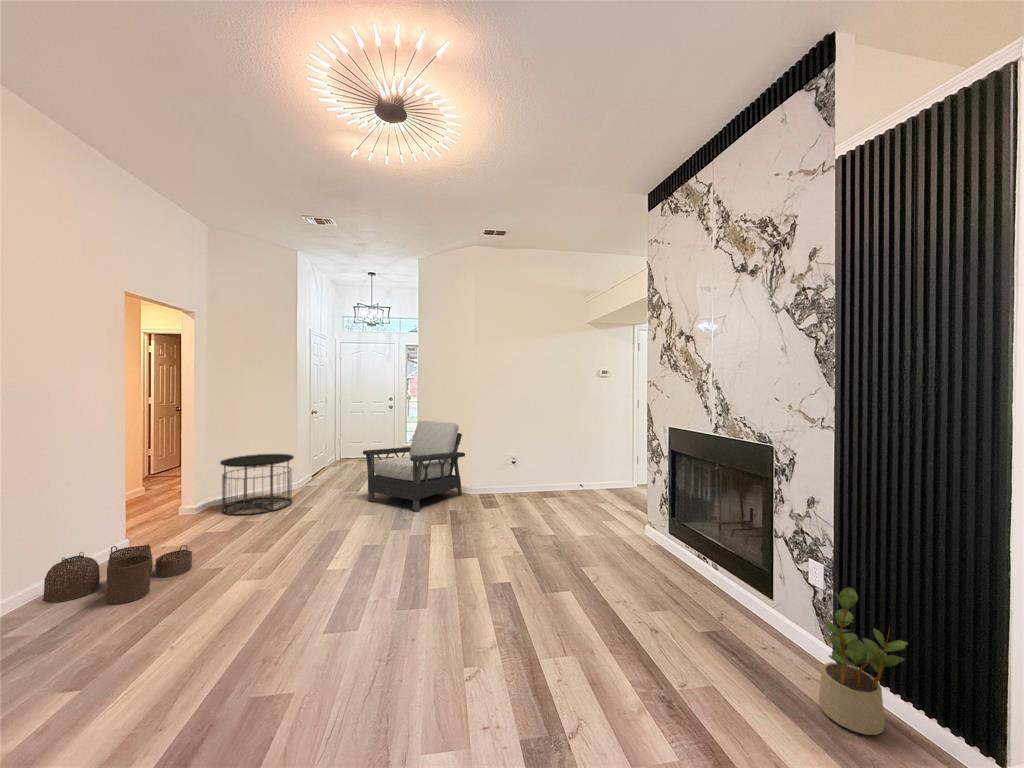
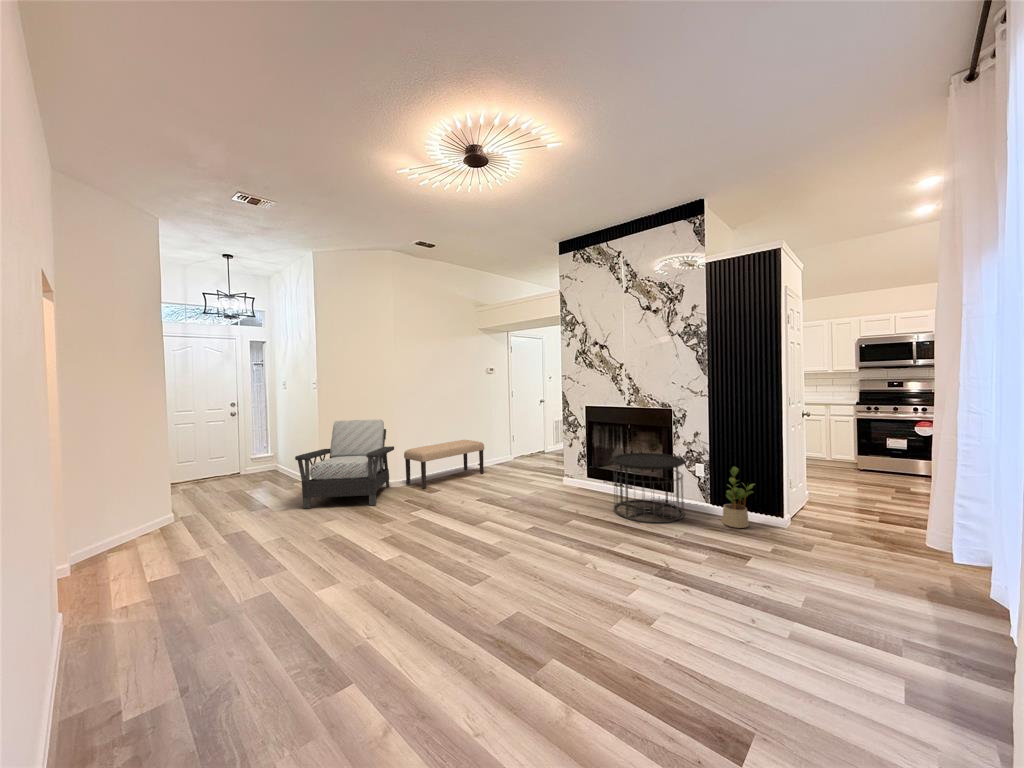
side table: present [220,454,294,515] -> present [611,453,685,523]
bench: none [478,455,572,505] -> present [404,440,484,489]
woven basket: present [43,544,192,604] -> none [67,579,230,685]

